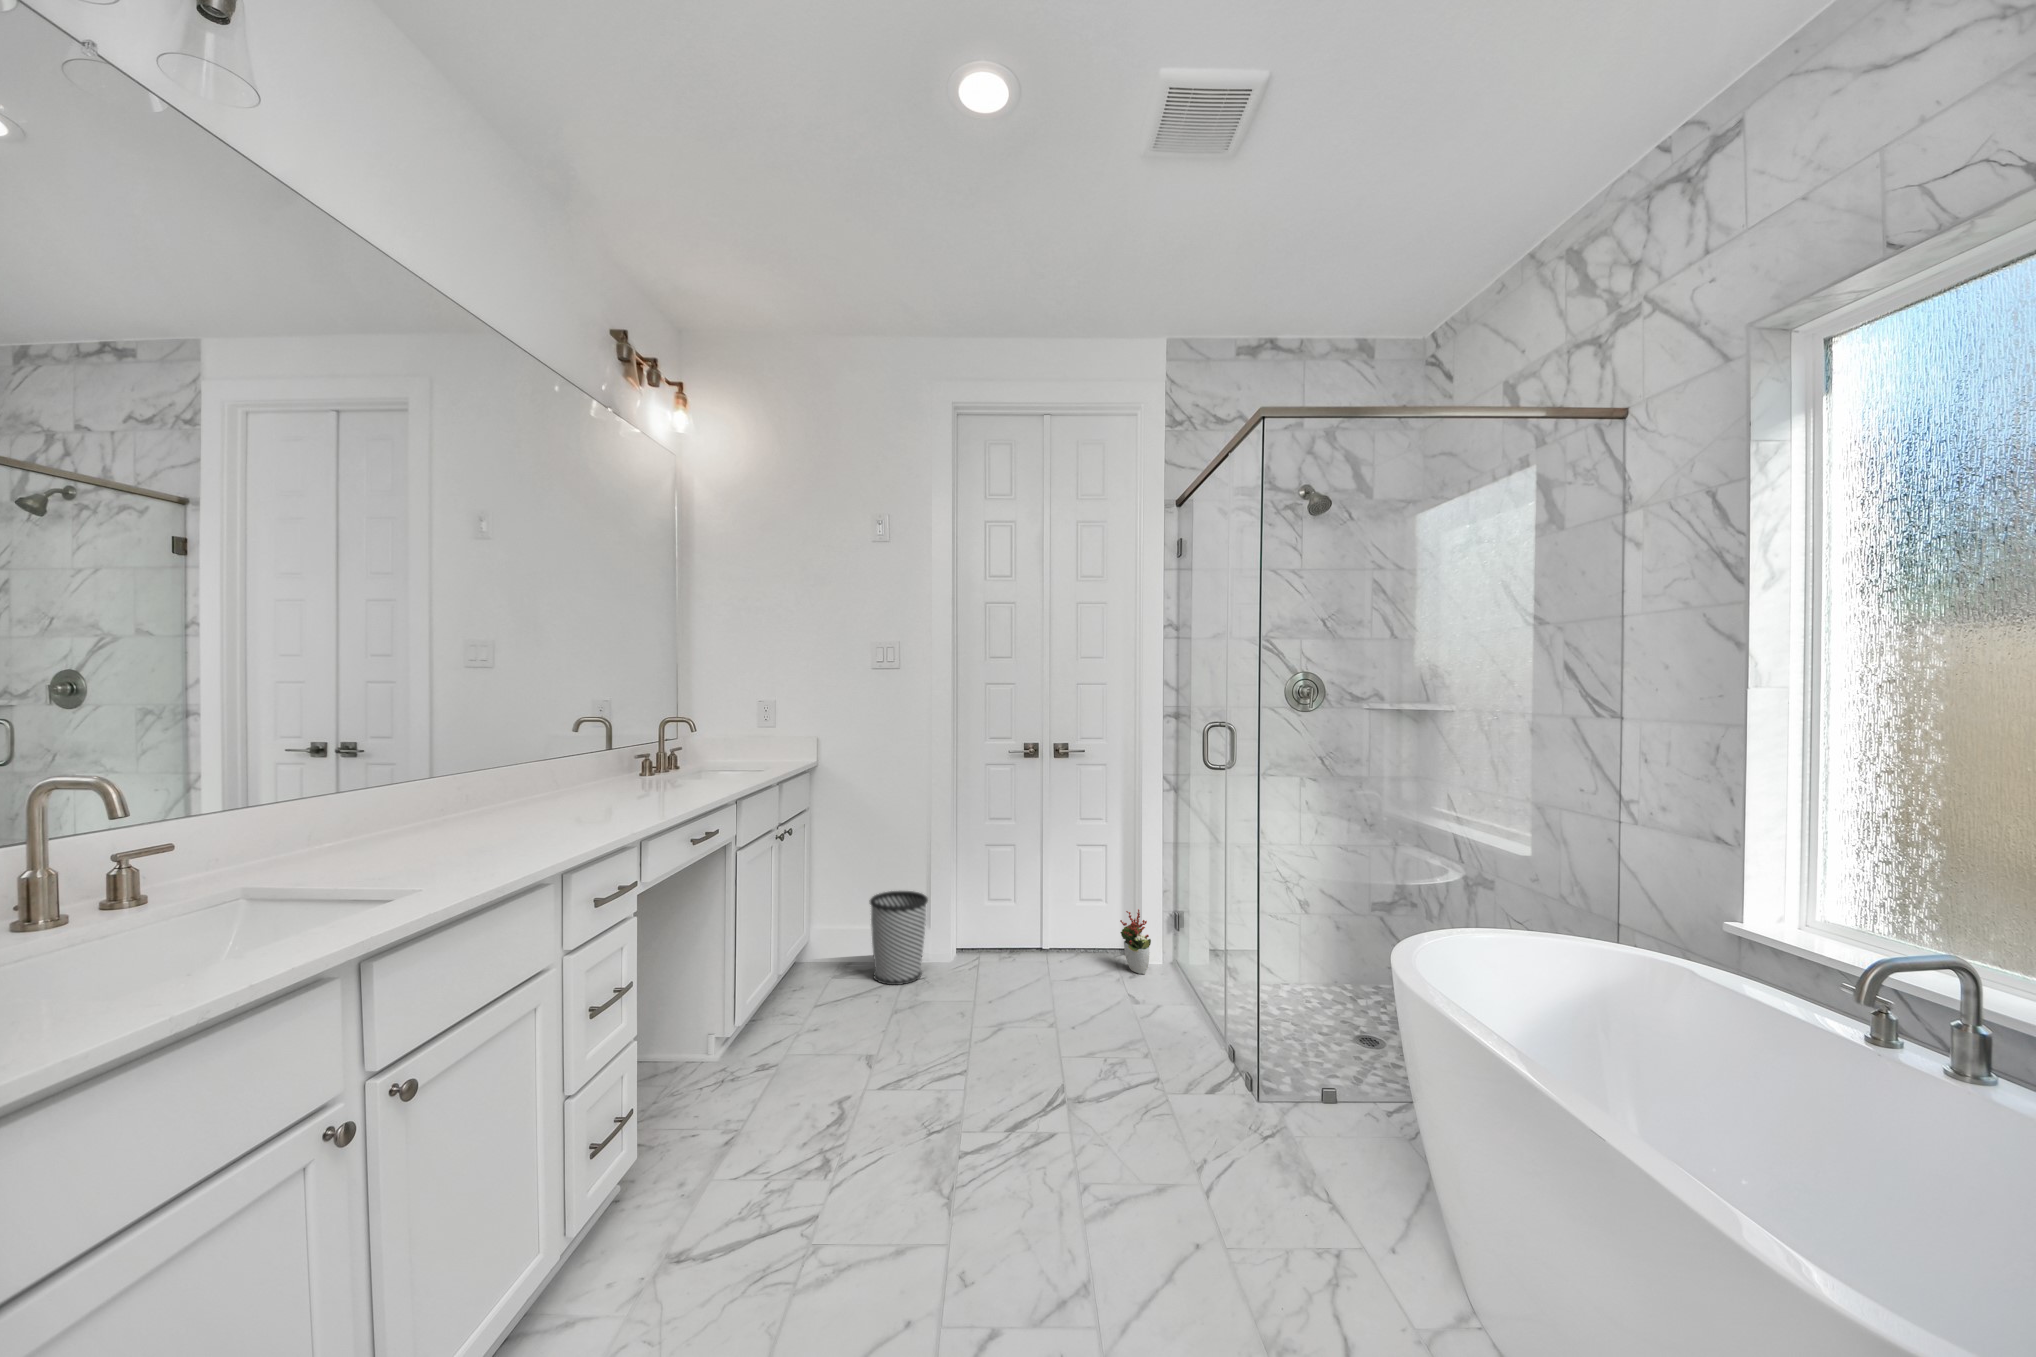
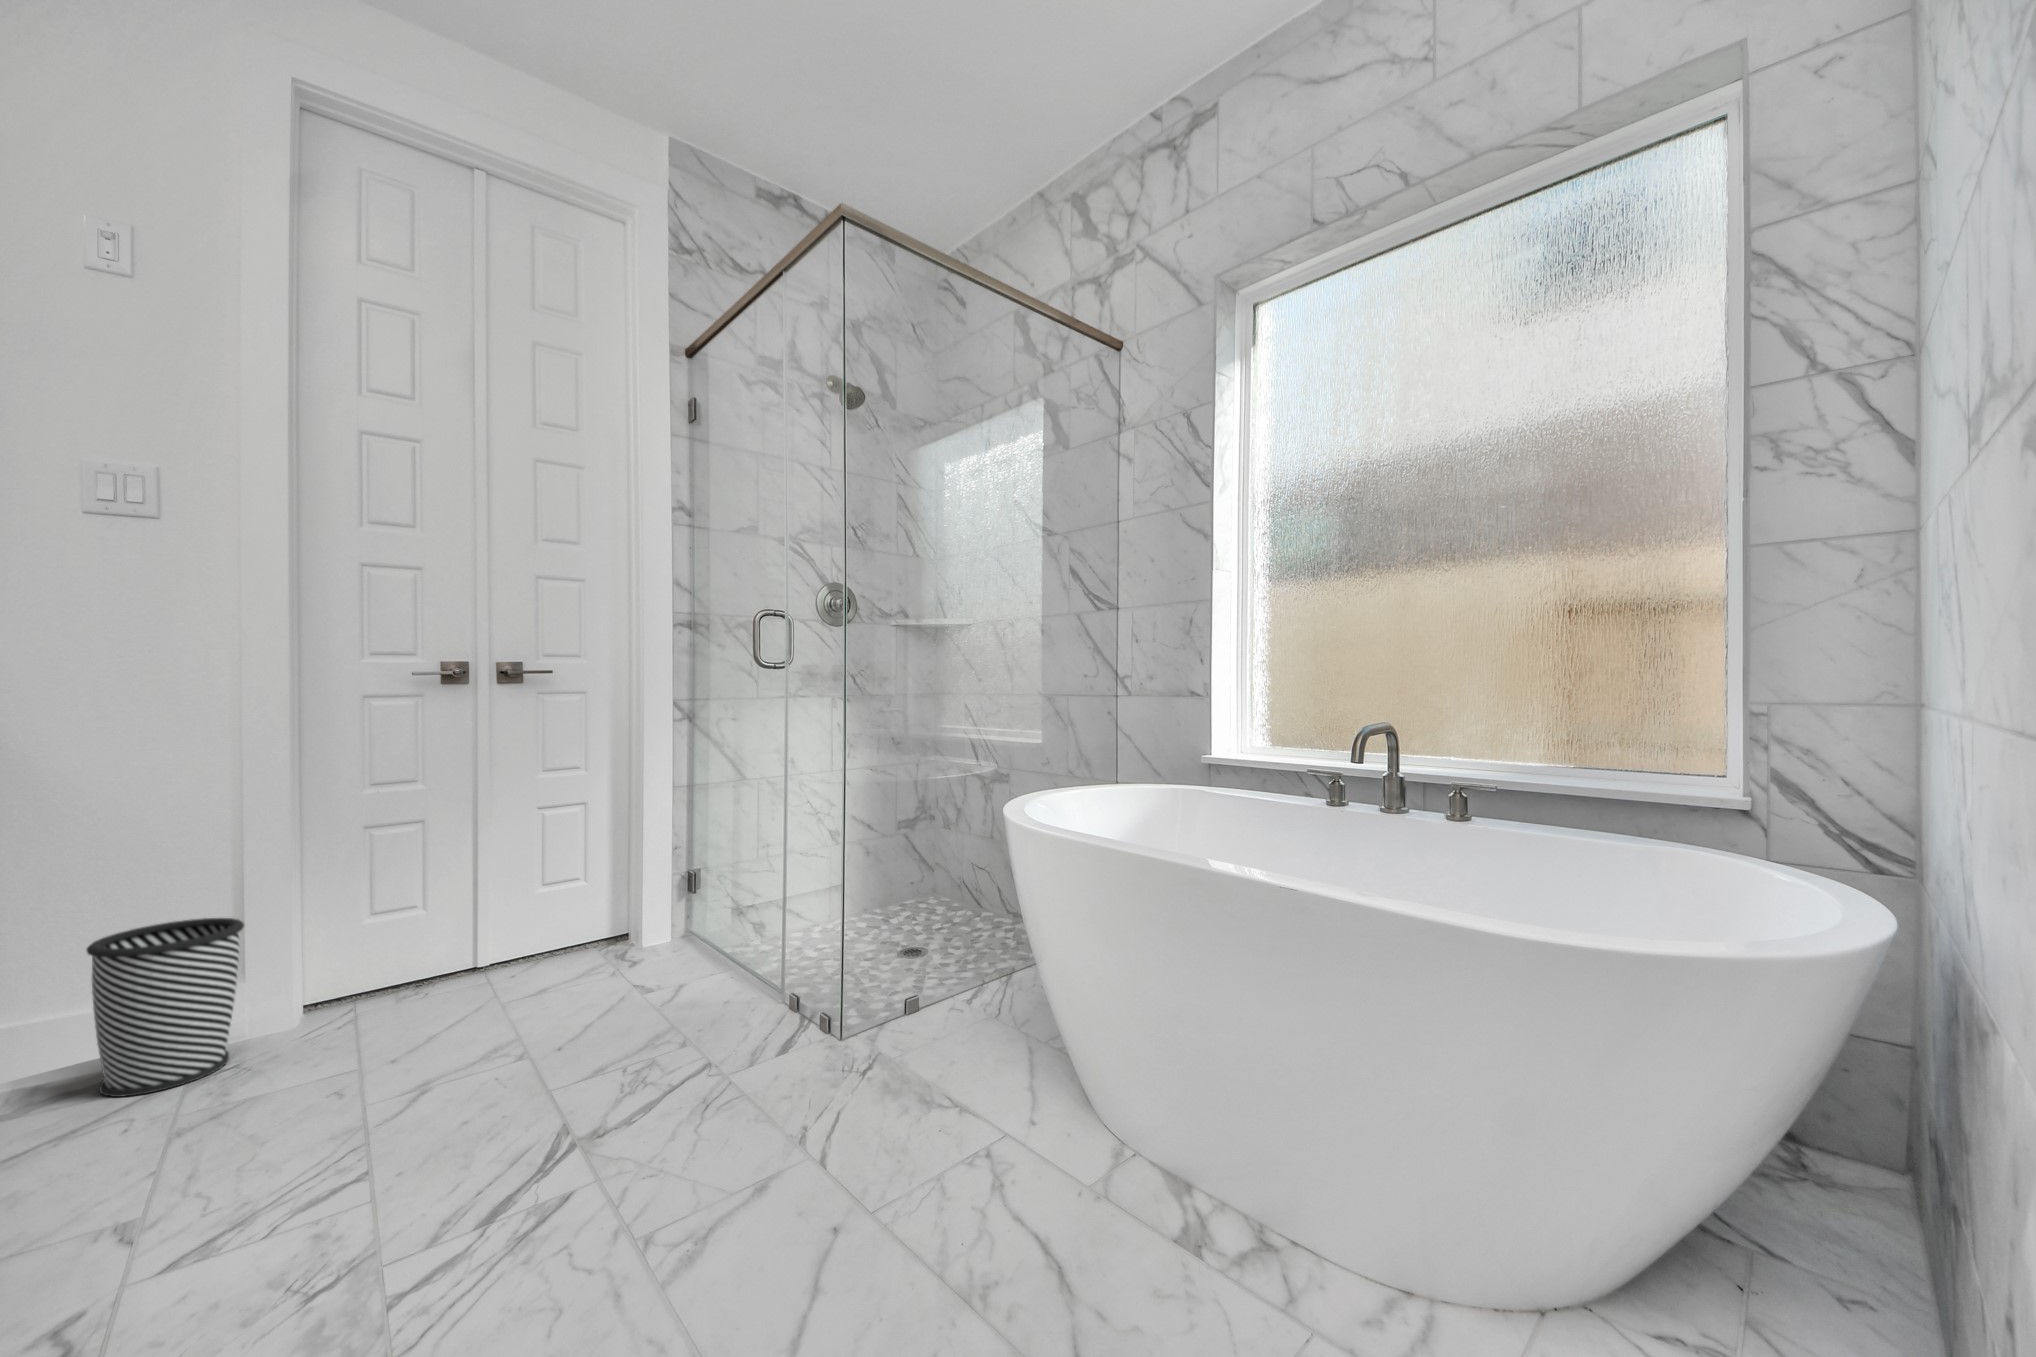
decorative plant: present [1120,909,1151,974] -> none [610,878,657,962]

